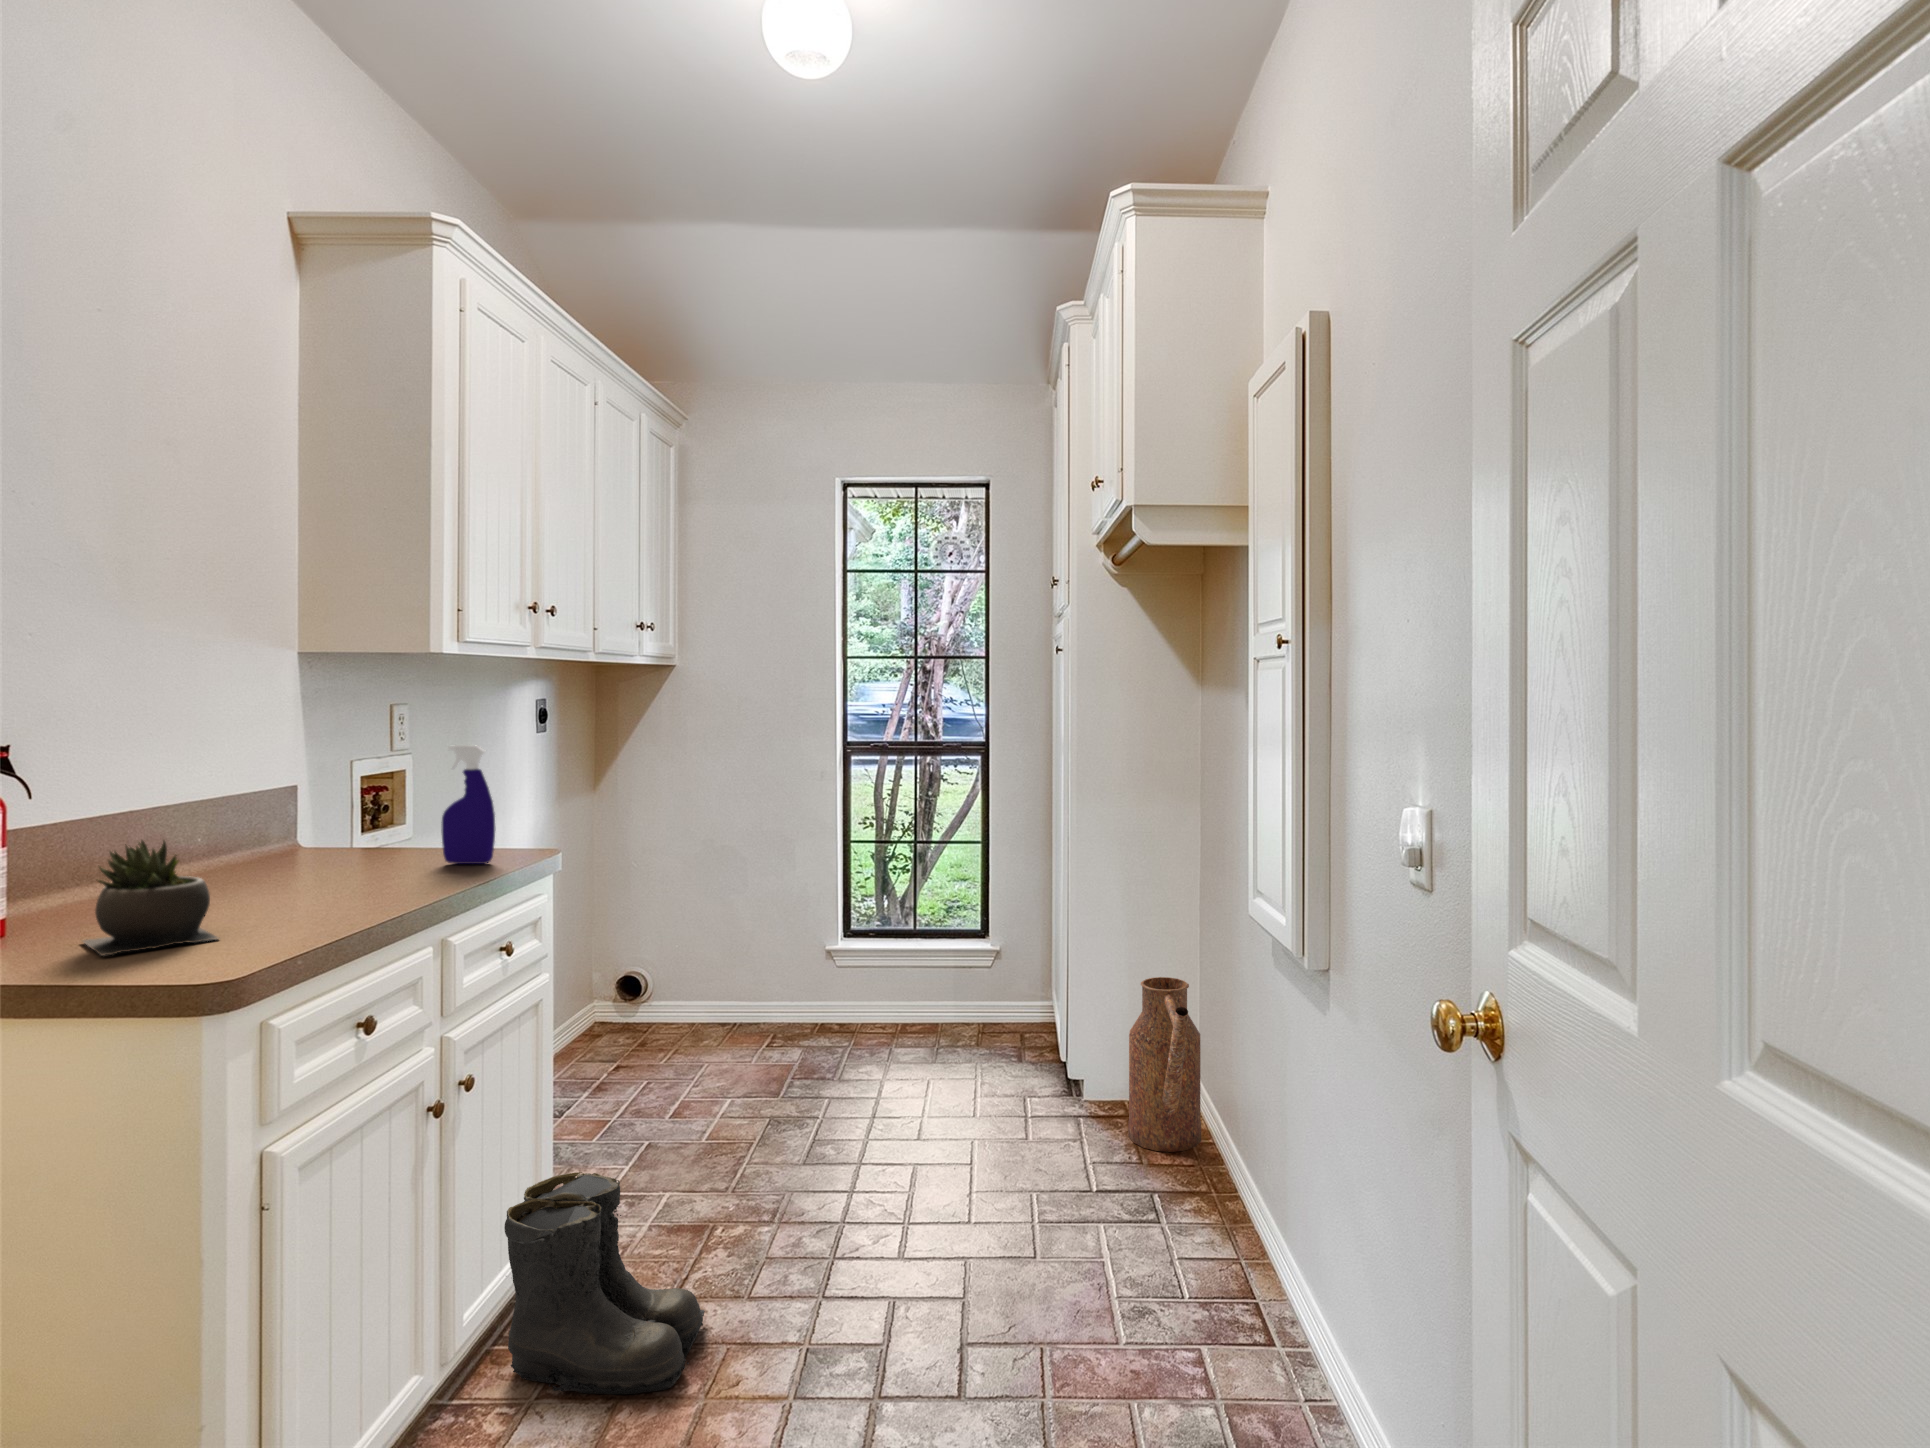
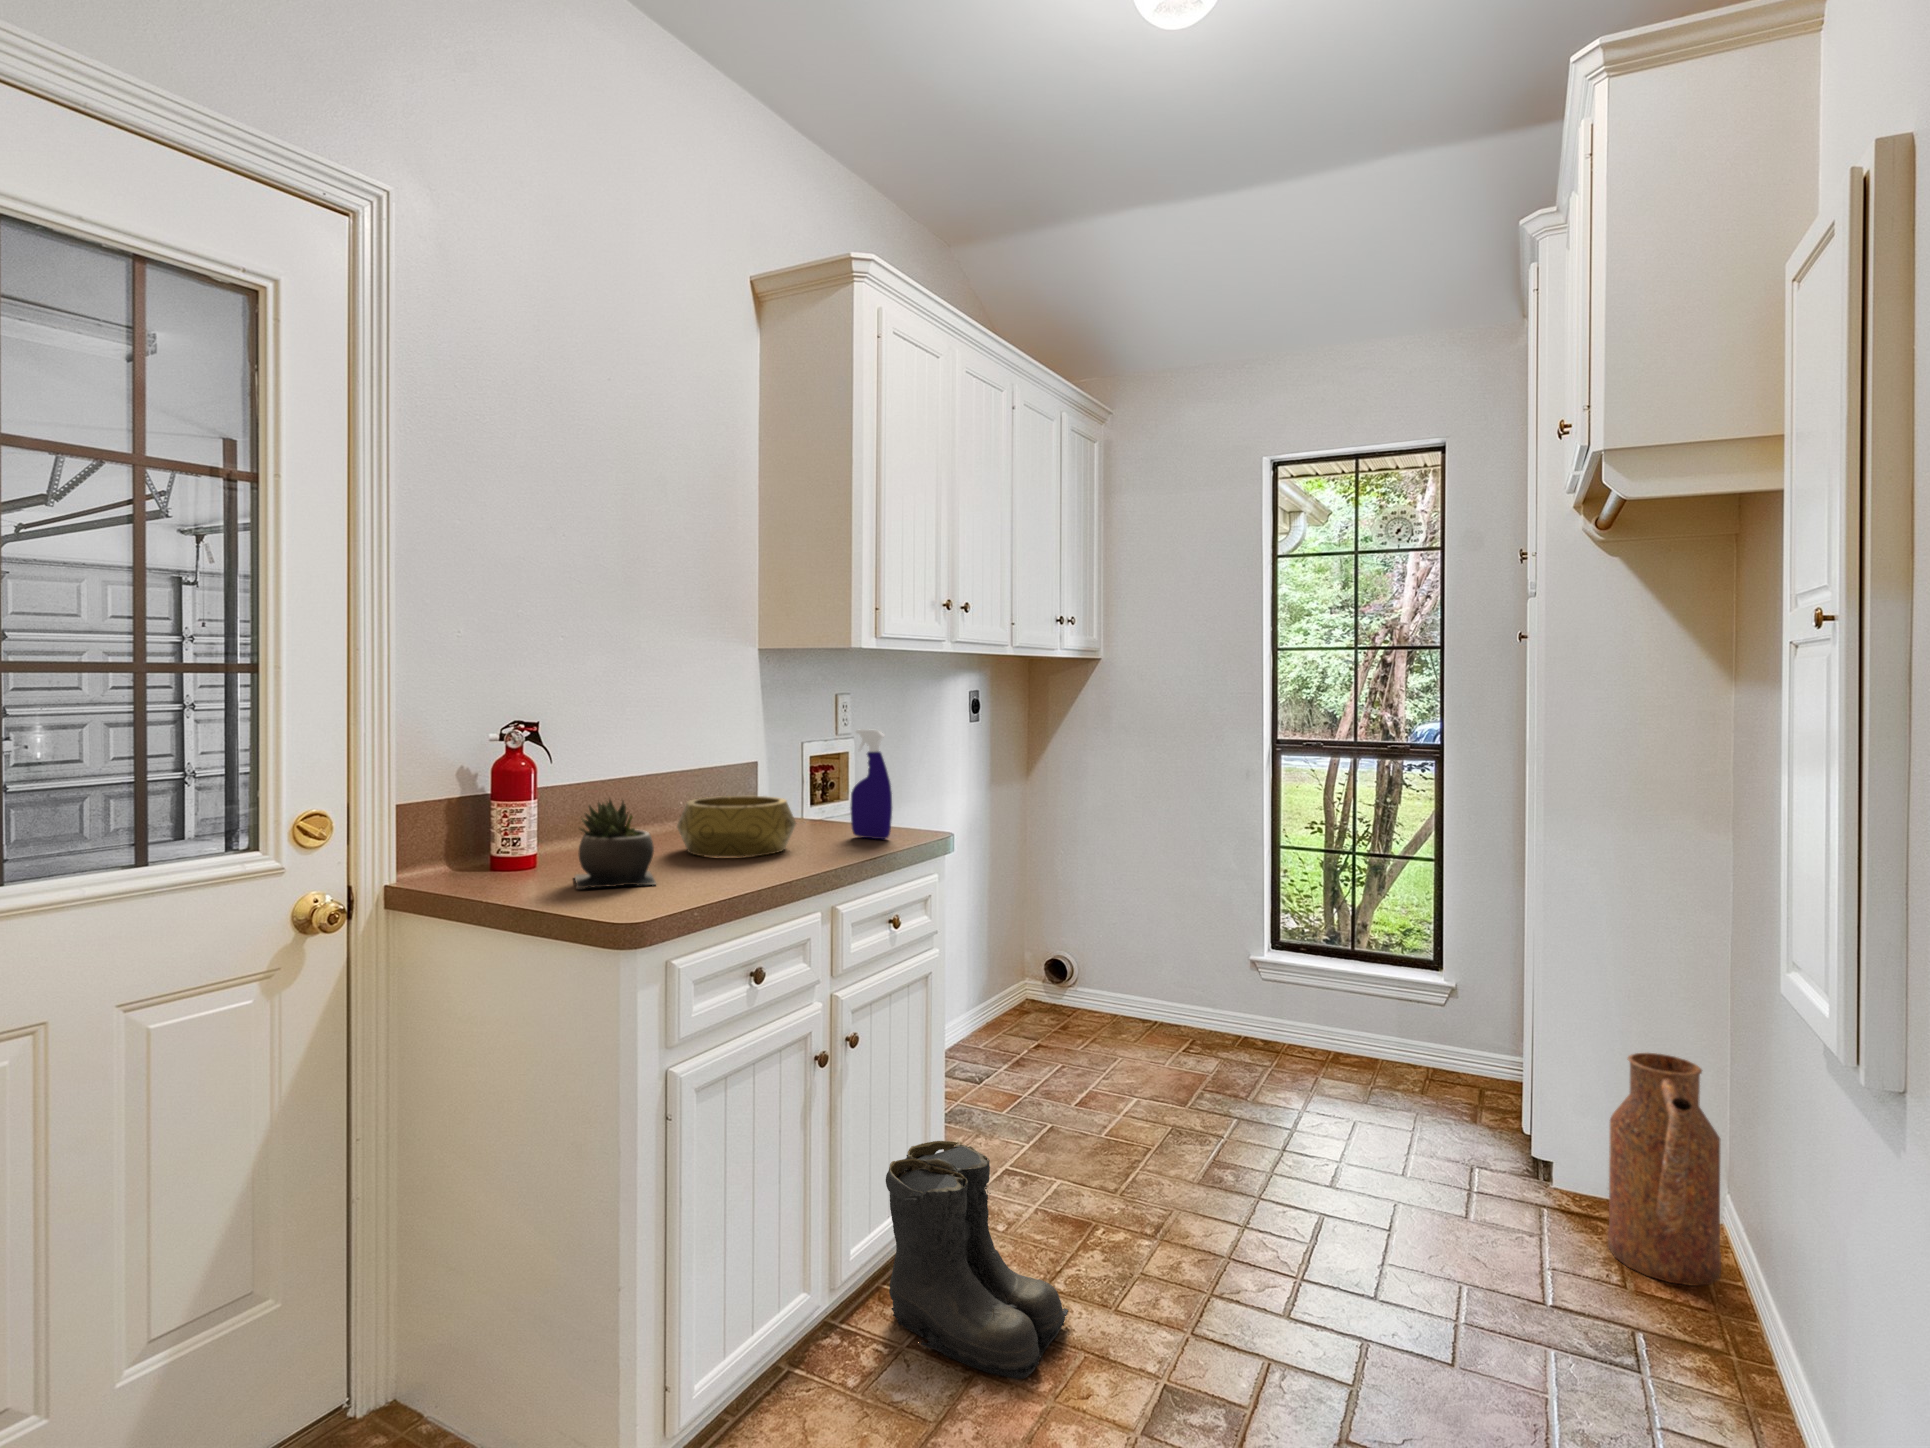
decorative bowl: none [215,826,382,902] -> present [677,796,796,857]

